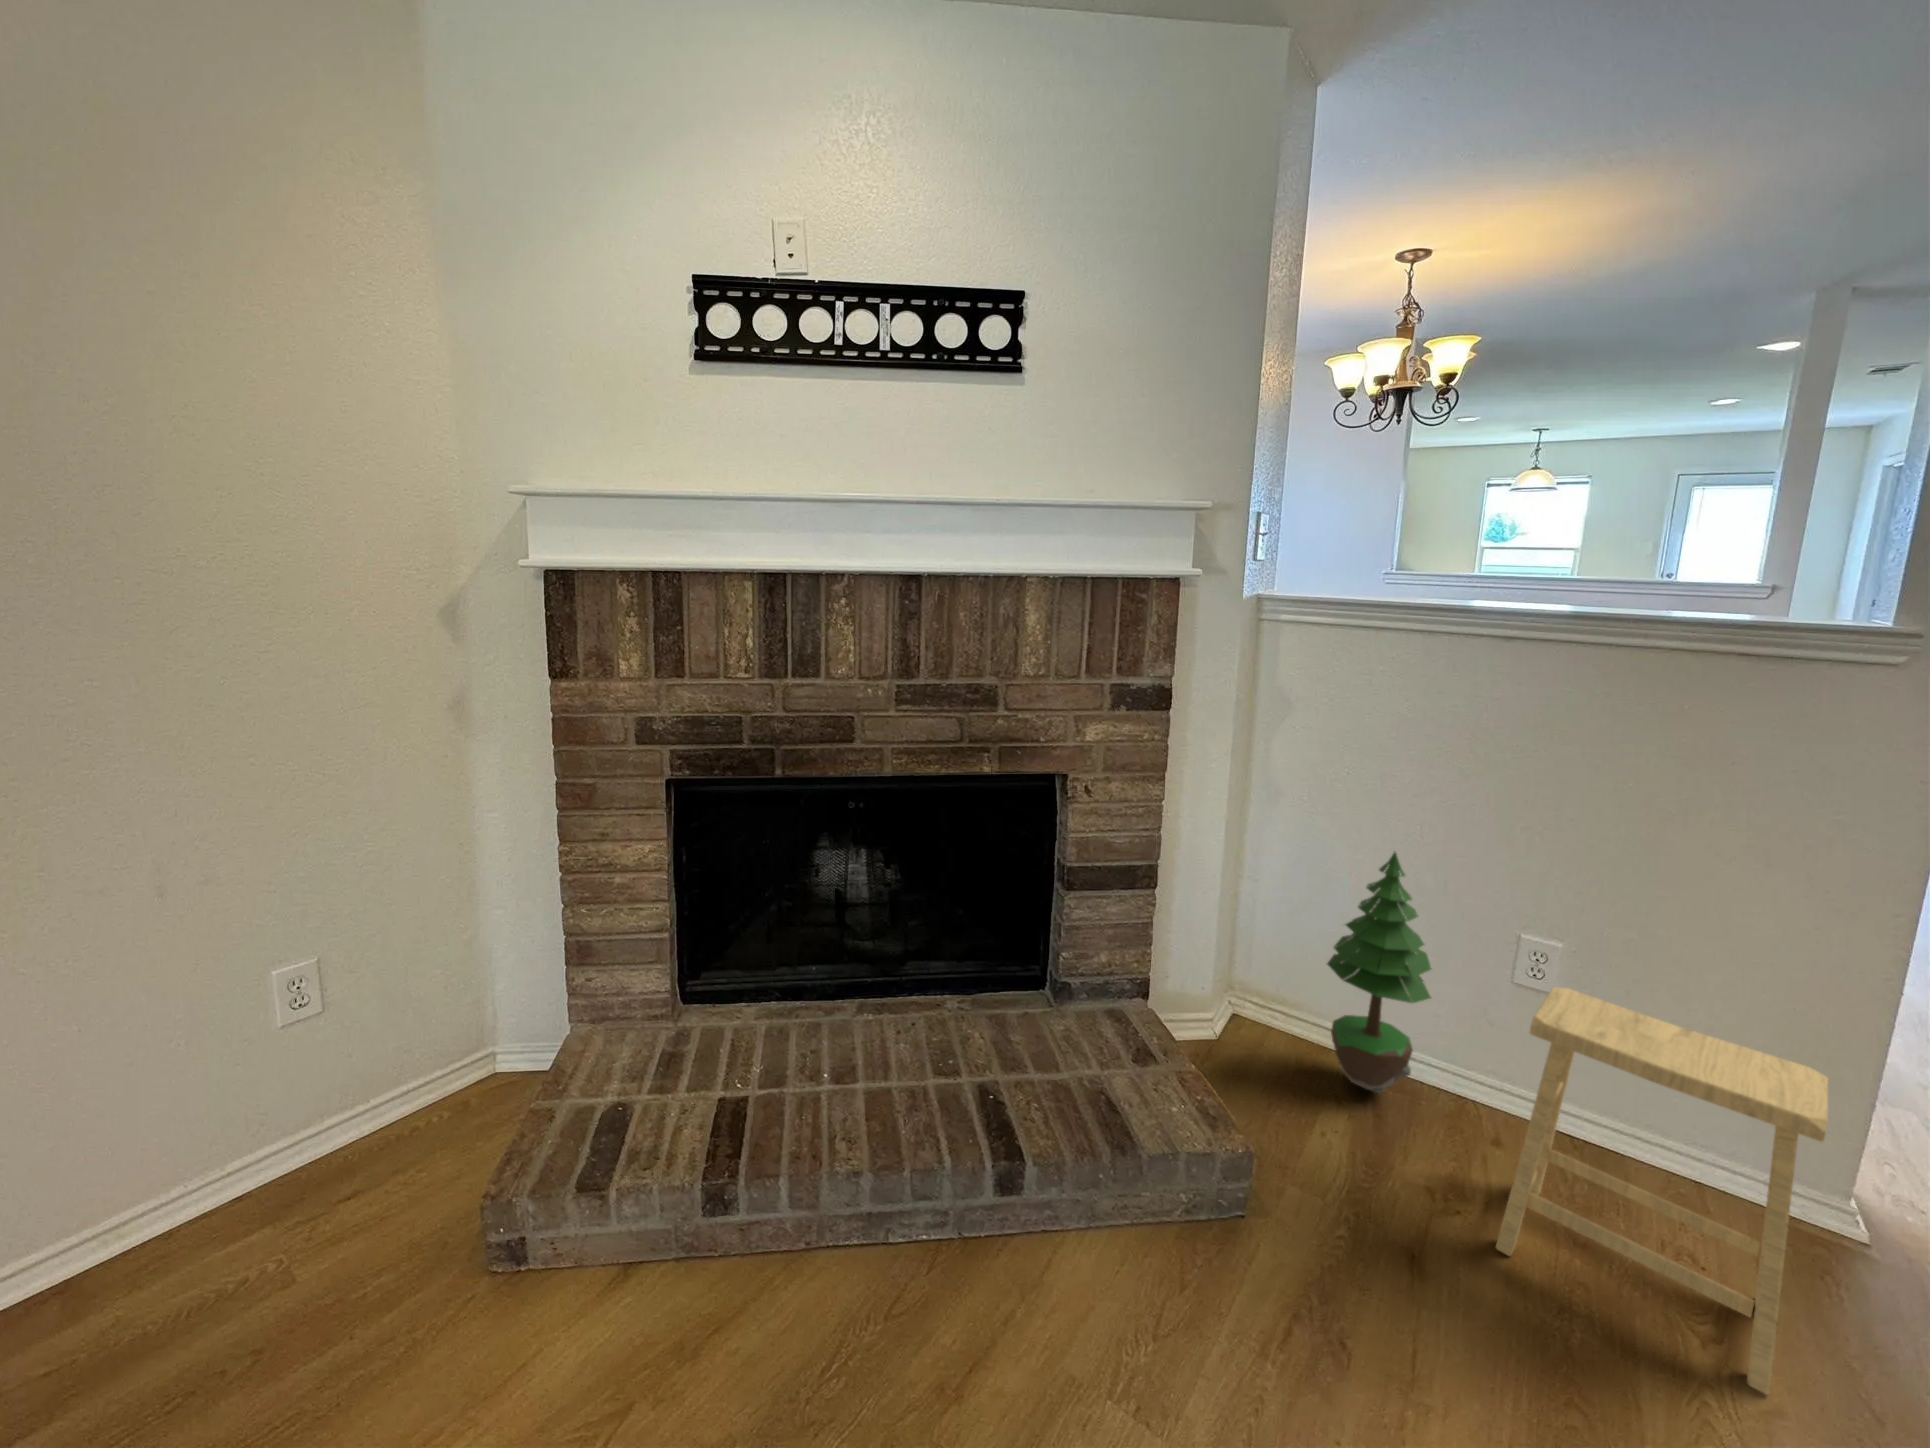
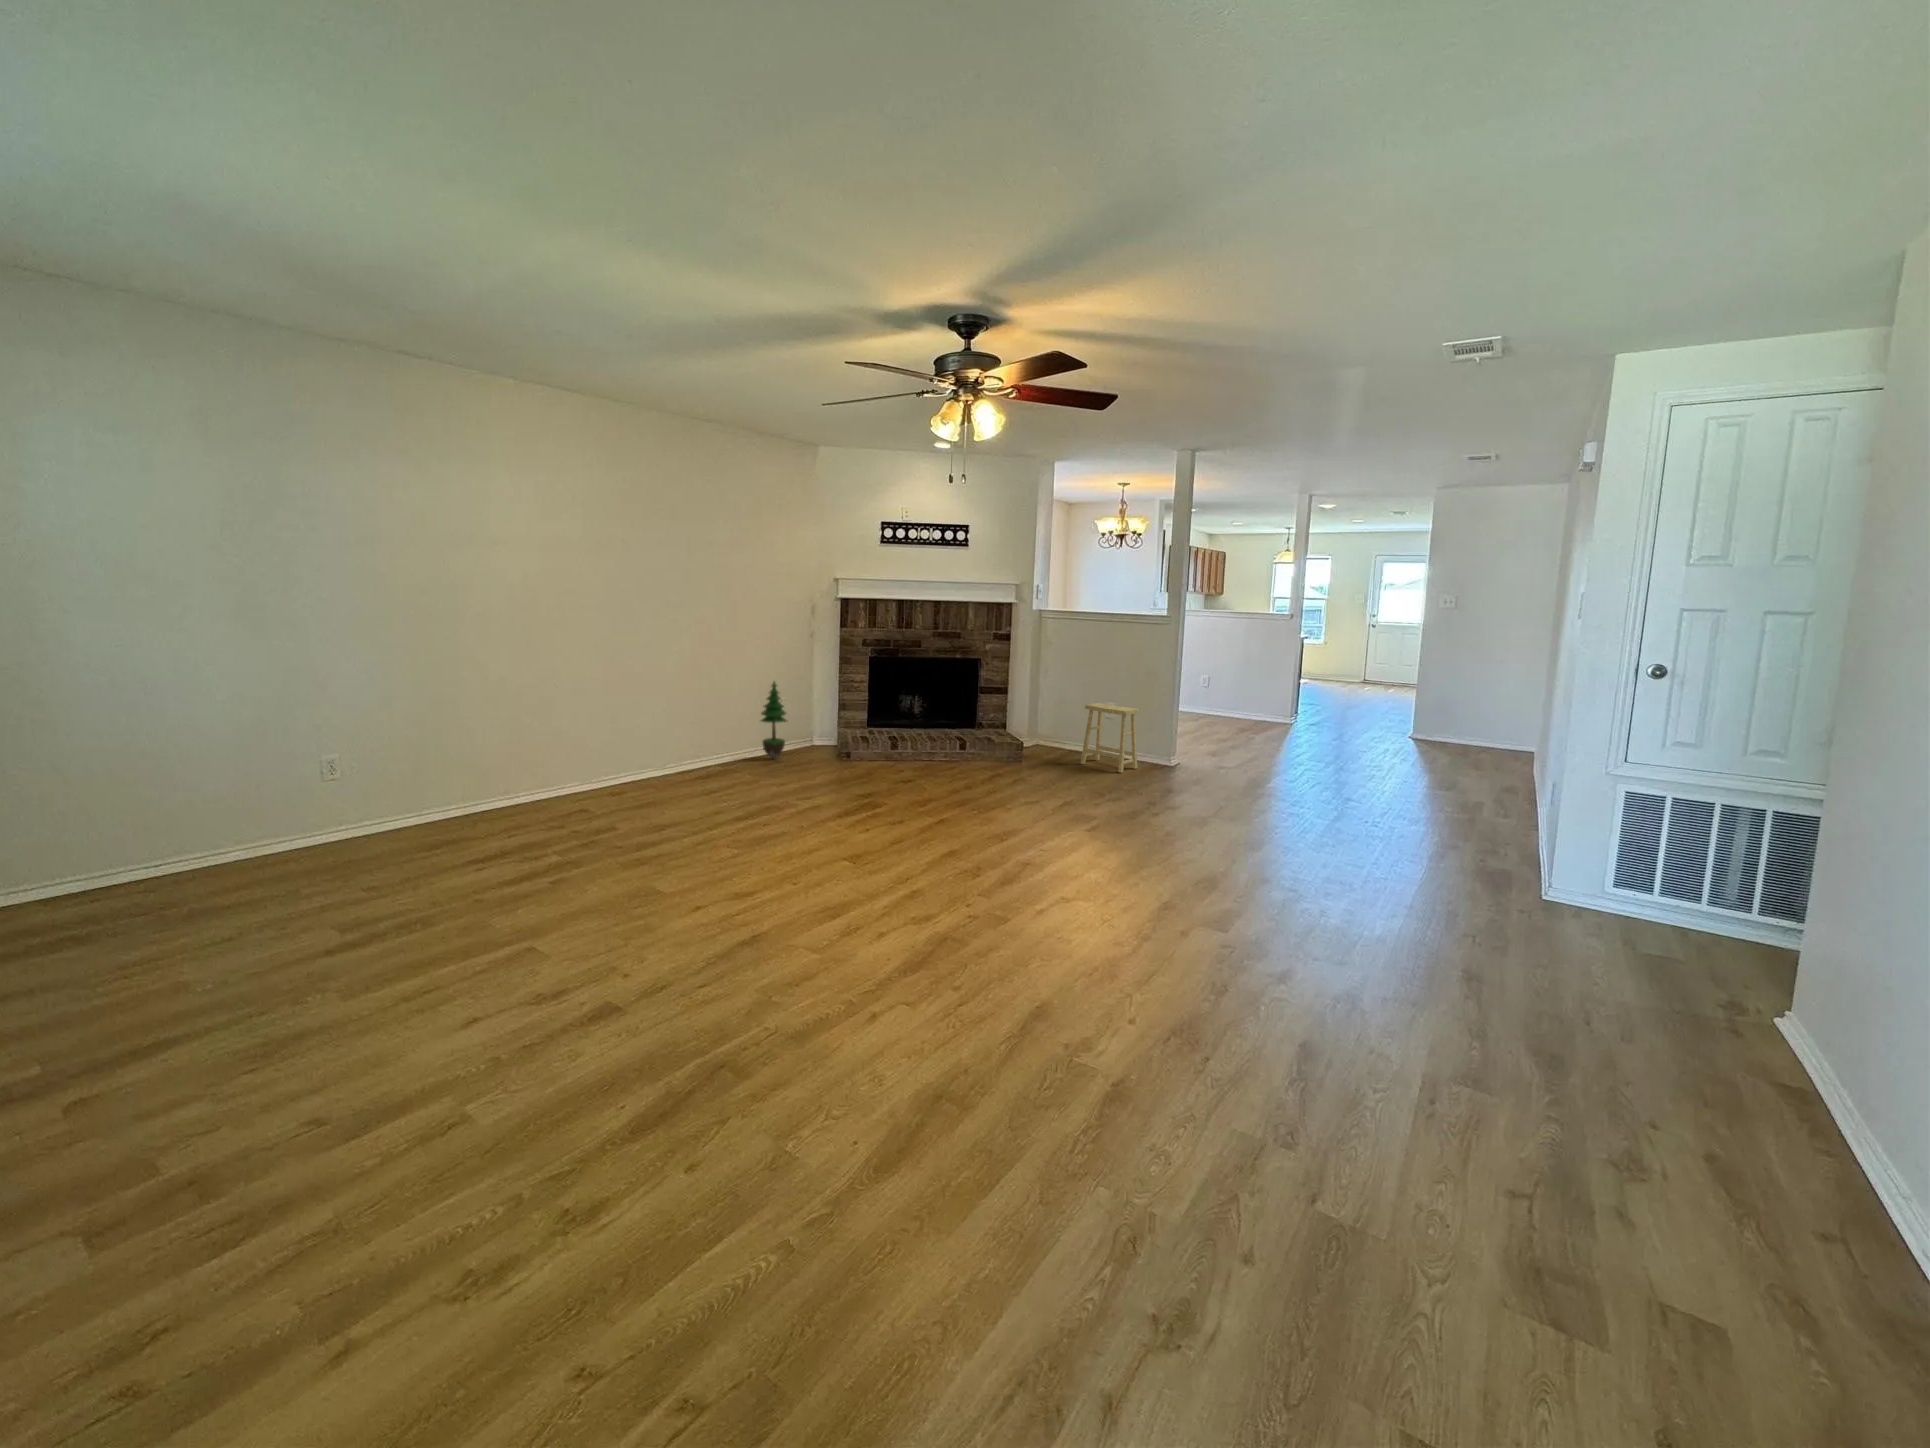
potted tree: present [1327,851,1432,1093] -> present [761,682,786,759]

